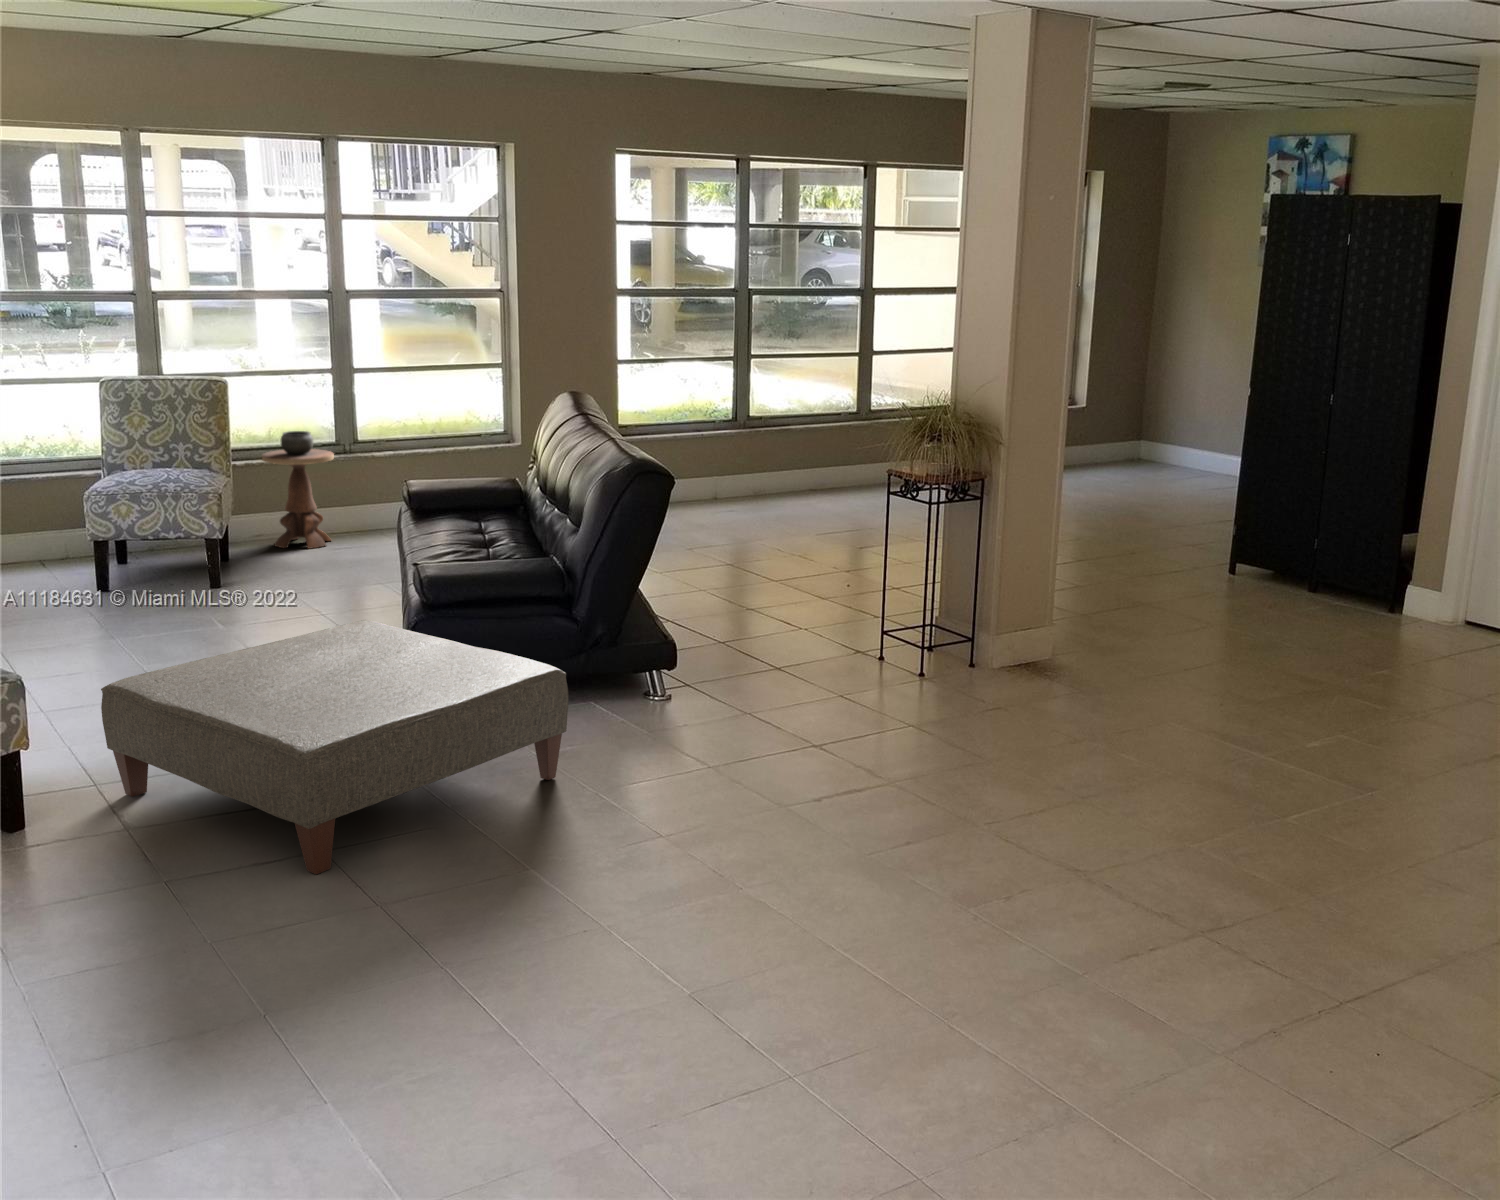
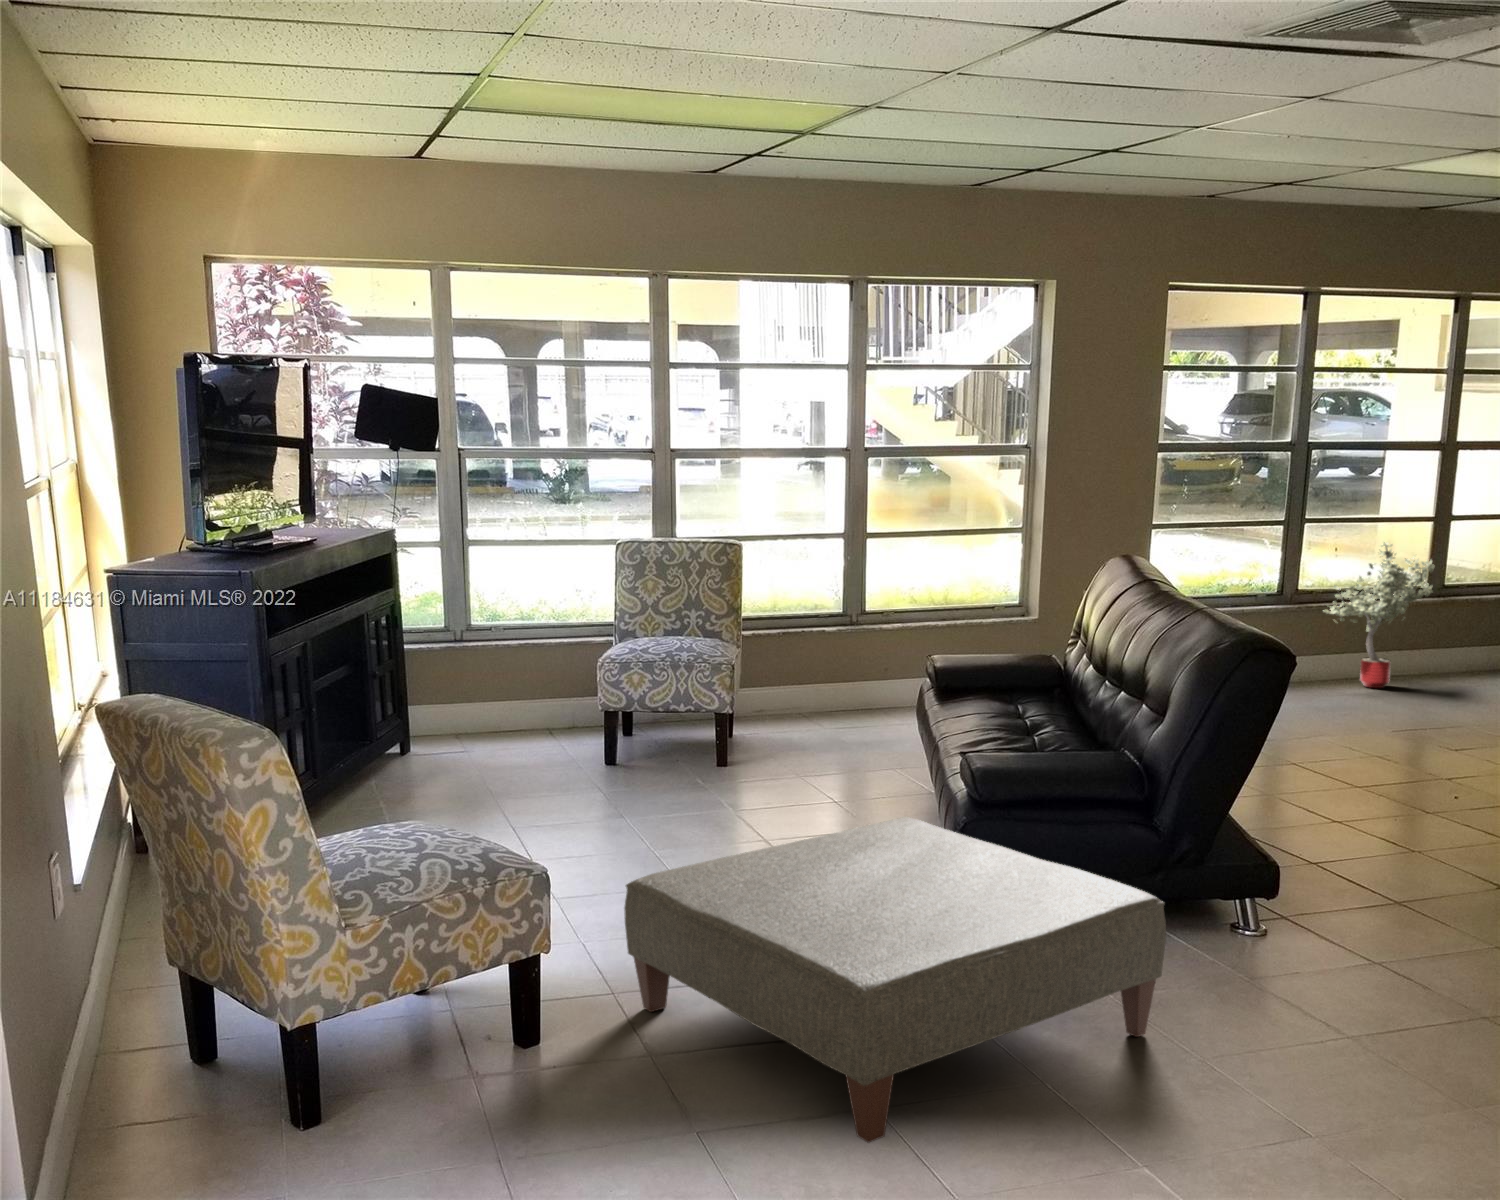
potted tree: none [764,375,854,500] -> present [1325,543,1434,688]
side table: present [262,431,334,549] -> none [770,599,844,725]

